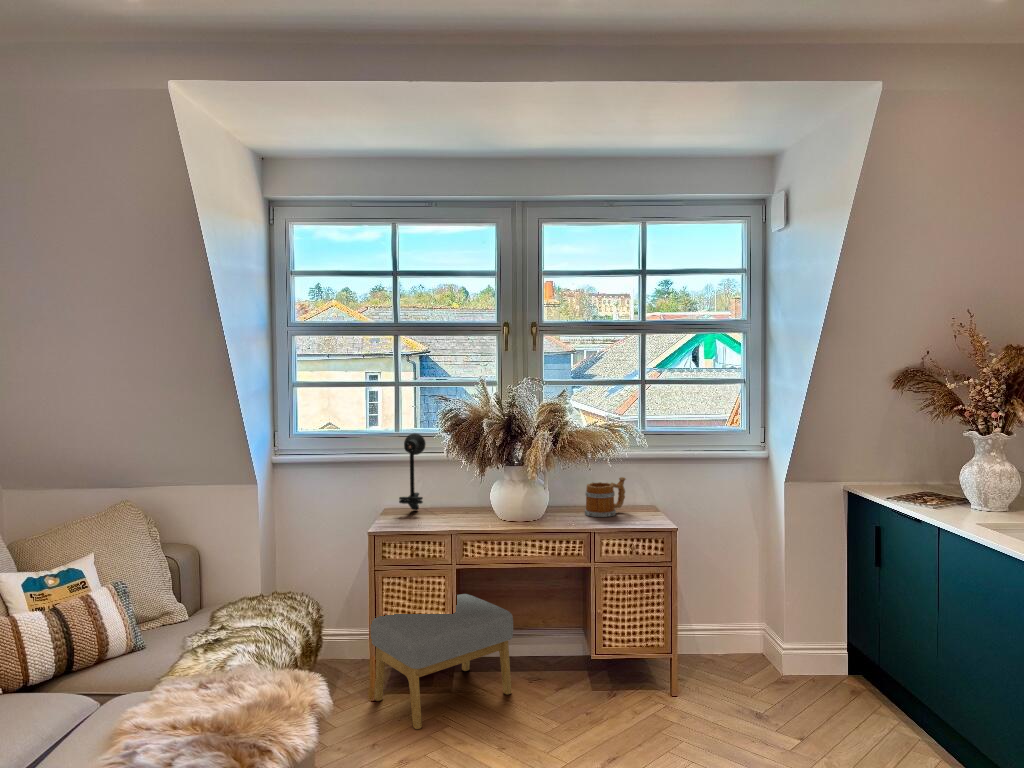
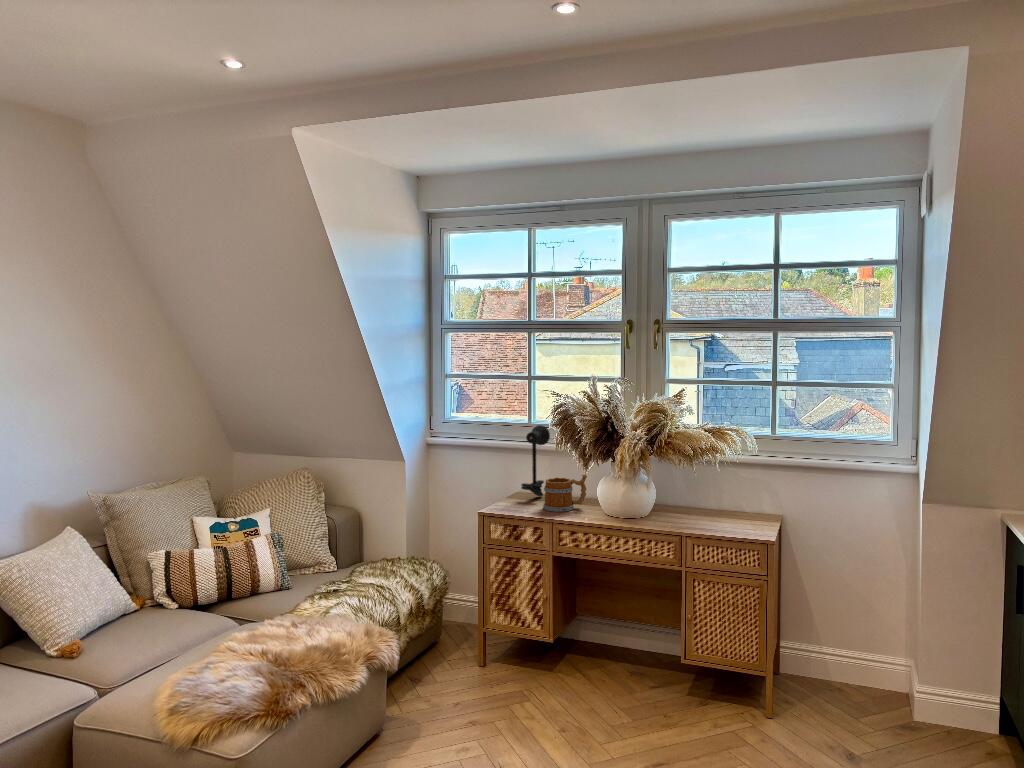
mug: present [585,477,626,517] -> present [543,475,587,512]
footstool: present [371,594,513,729] -> none [482,580,610,696]

